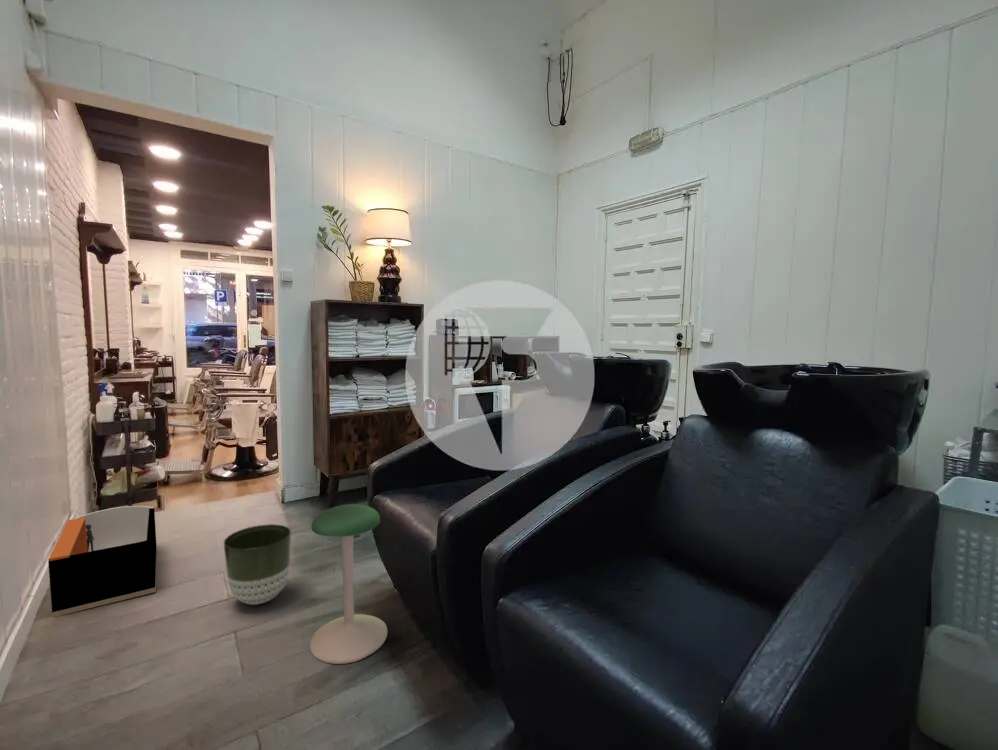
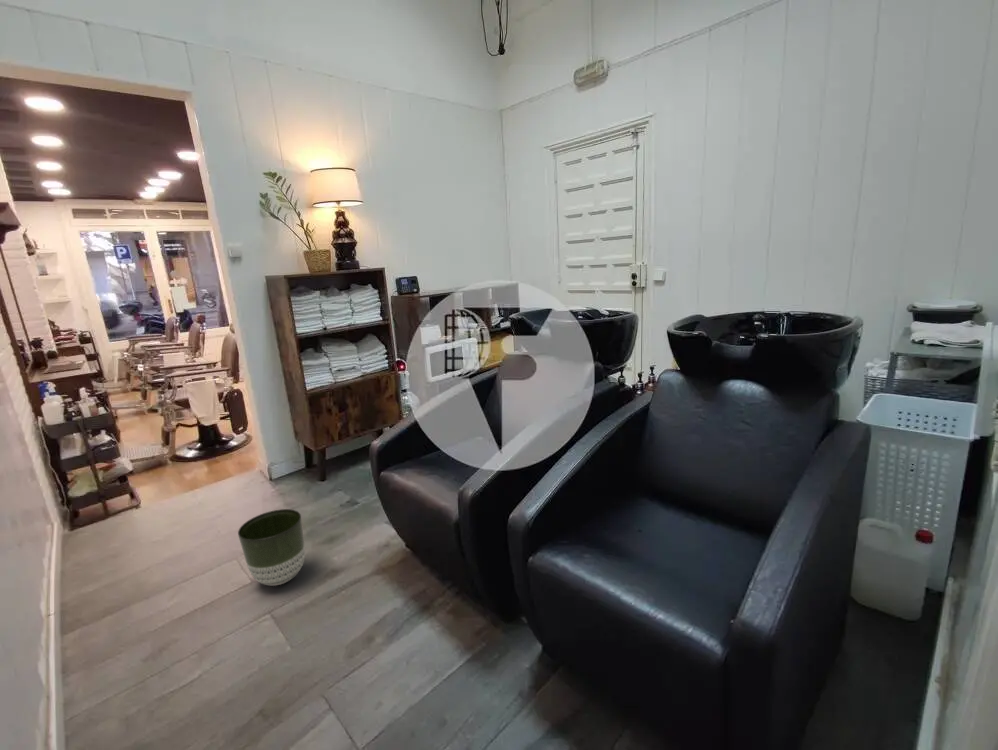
stool: present [310,504,387,664] -> none [331,484,412,627]
storage bin: present [48,506,157,617] -> none [59,507,174,629]

